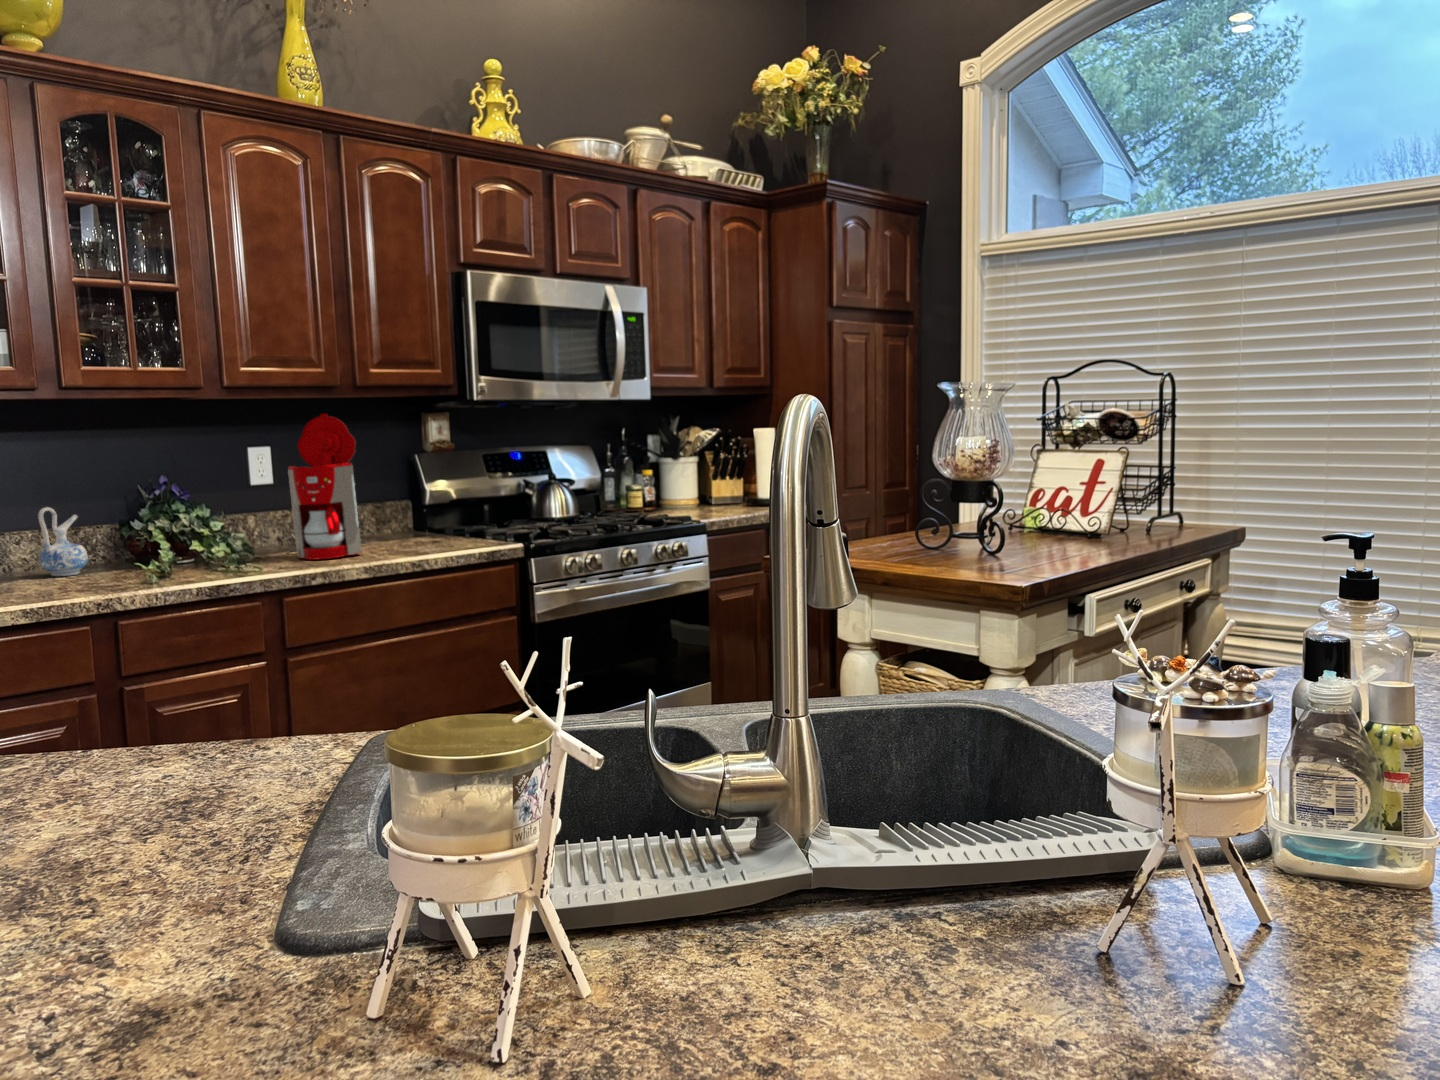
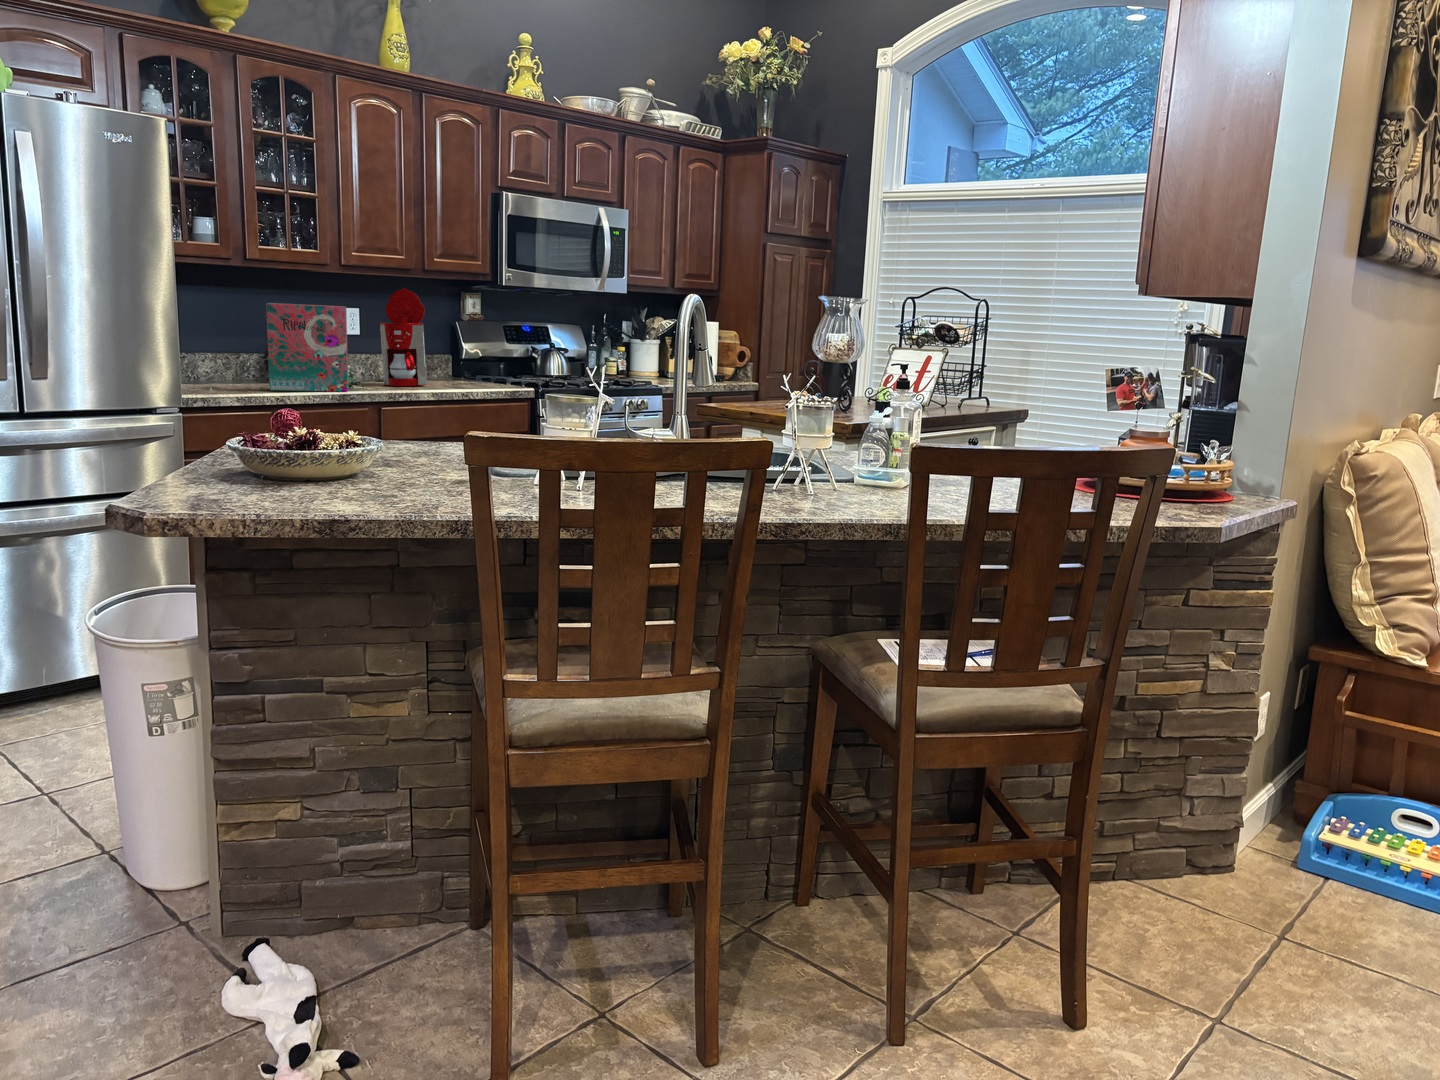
cereal box: none [89,448,232,587] -> present [266,303,348,392]
ceramic pitcher: present [38,508,88,576] -> none [219,338,249,385]

